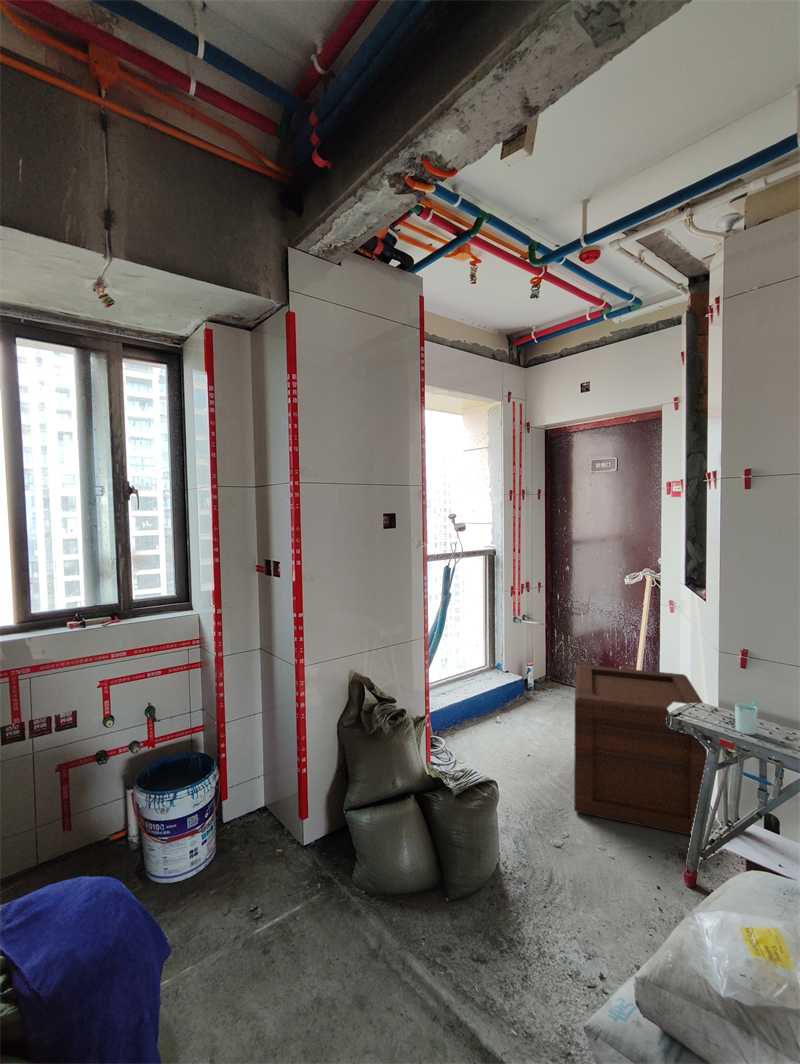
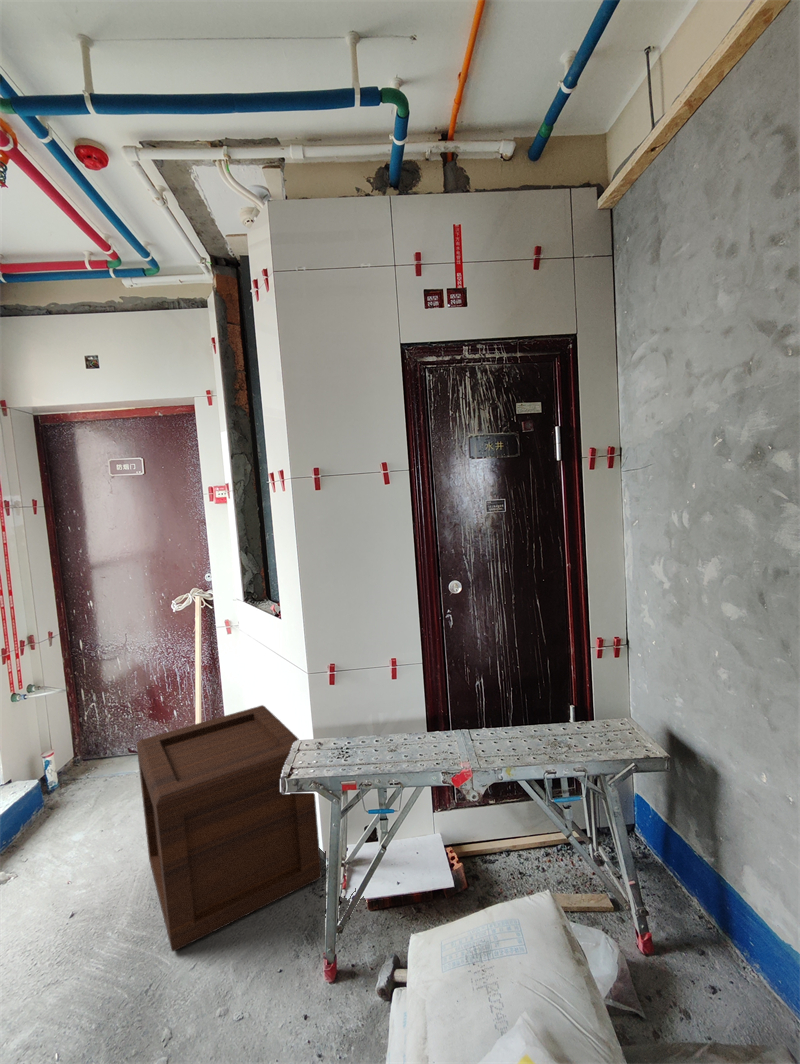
cup: present [735,703,758,735] -> none [343,725,364,763]

